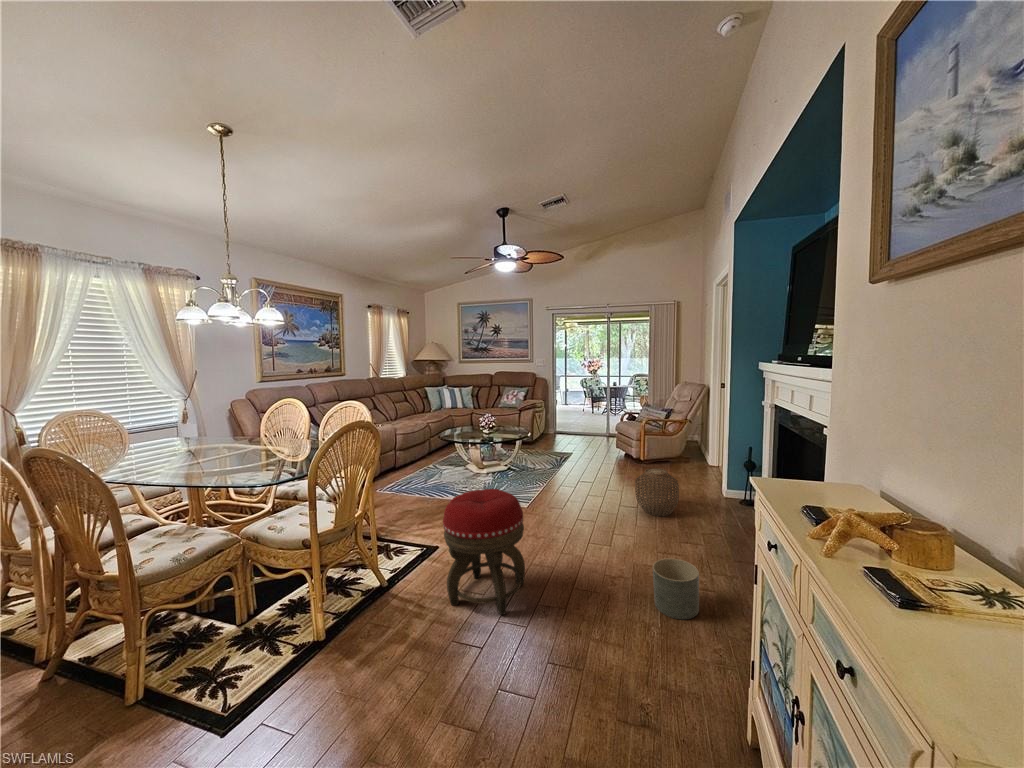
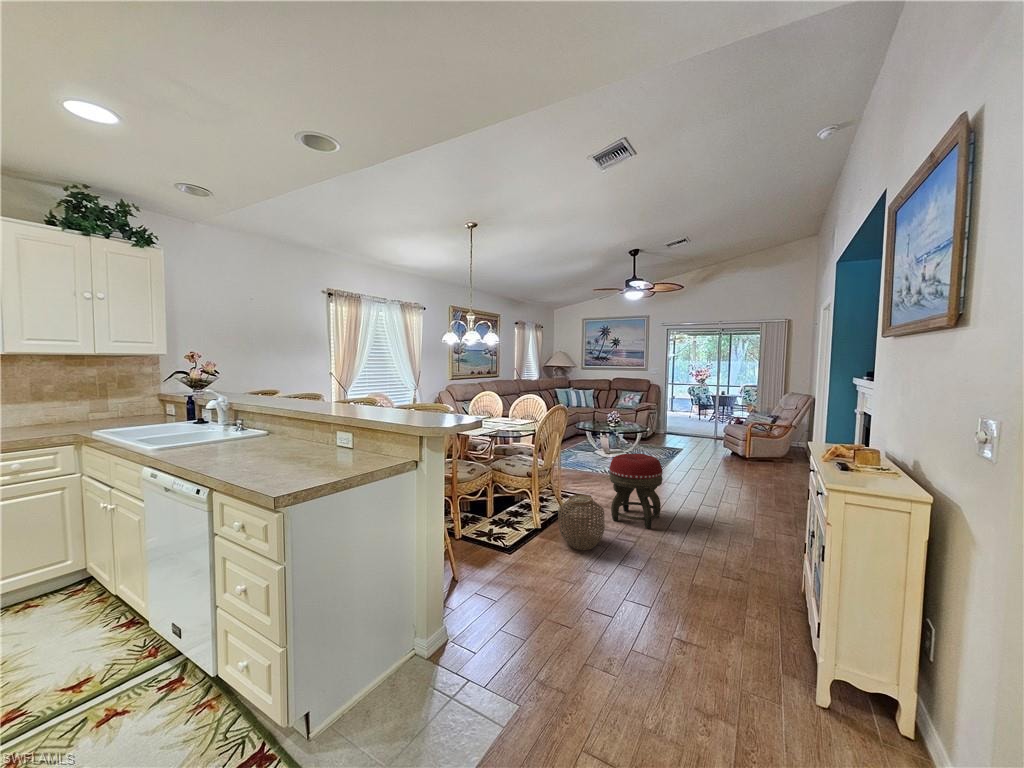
woven basket: present [635,468,679,516] -> present [558,495,605,550]
planter: present [653,558,699,619] -> none [753,508,787,545]

